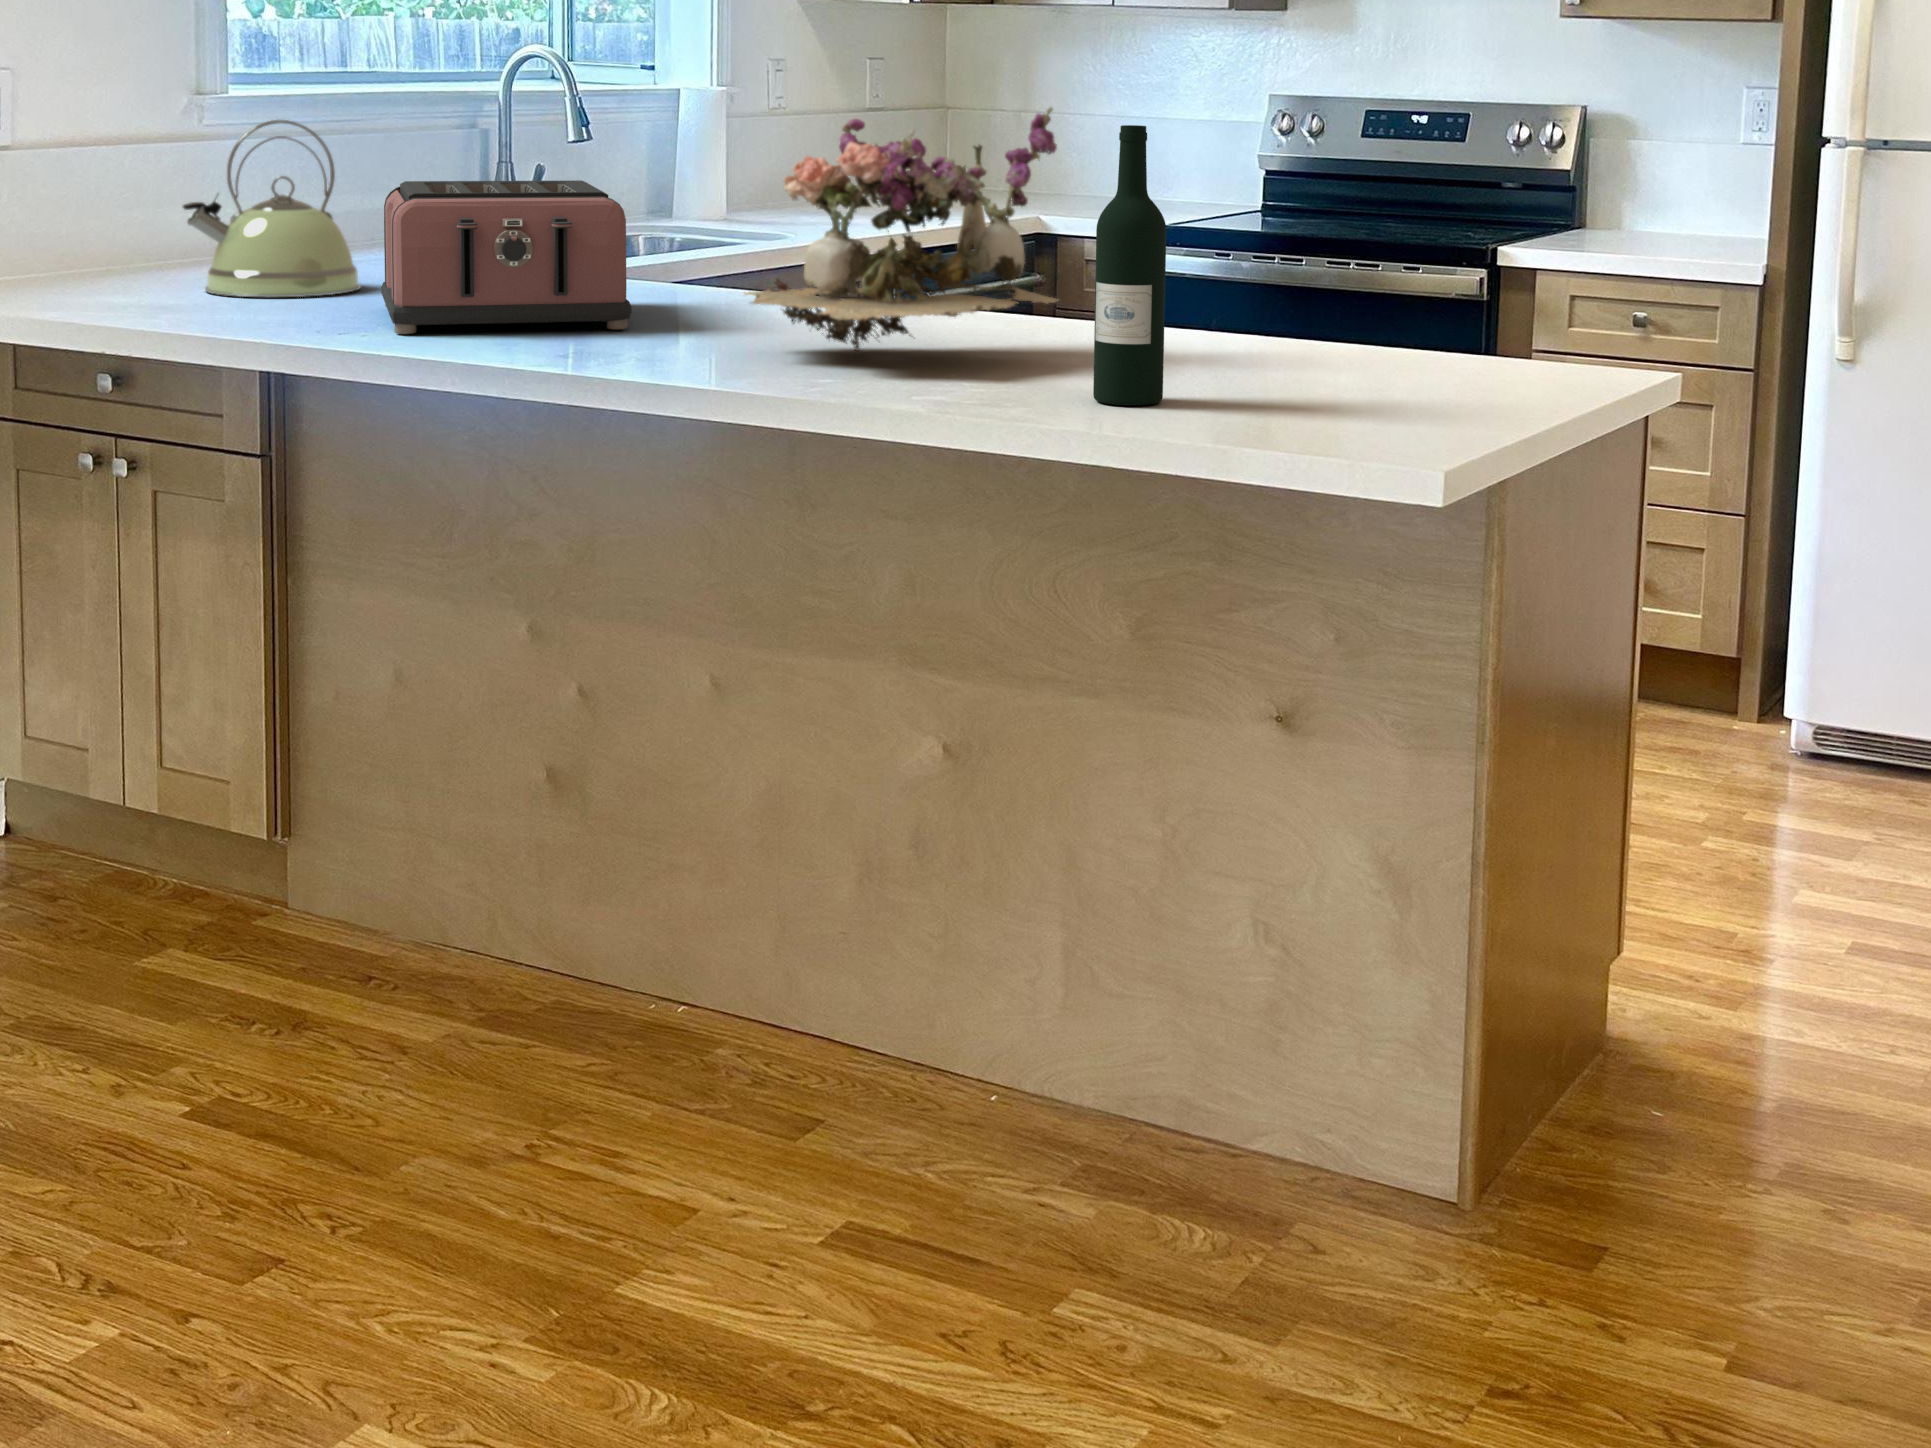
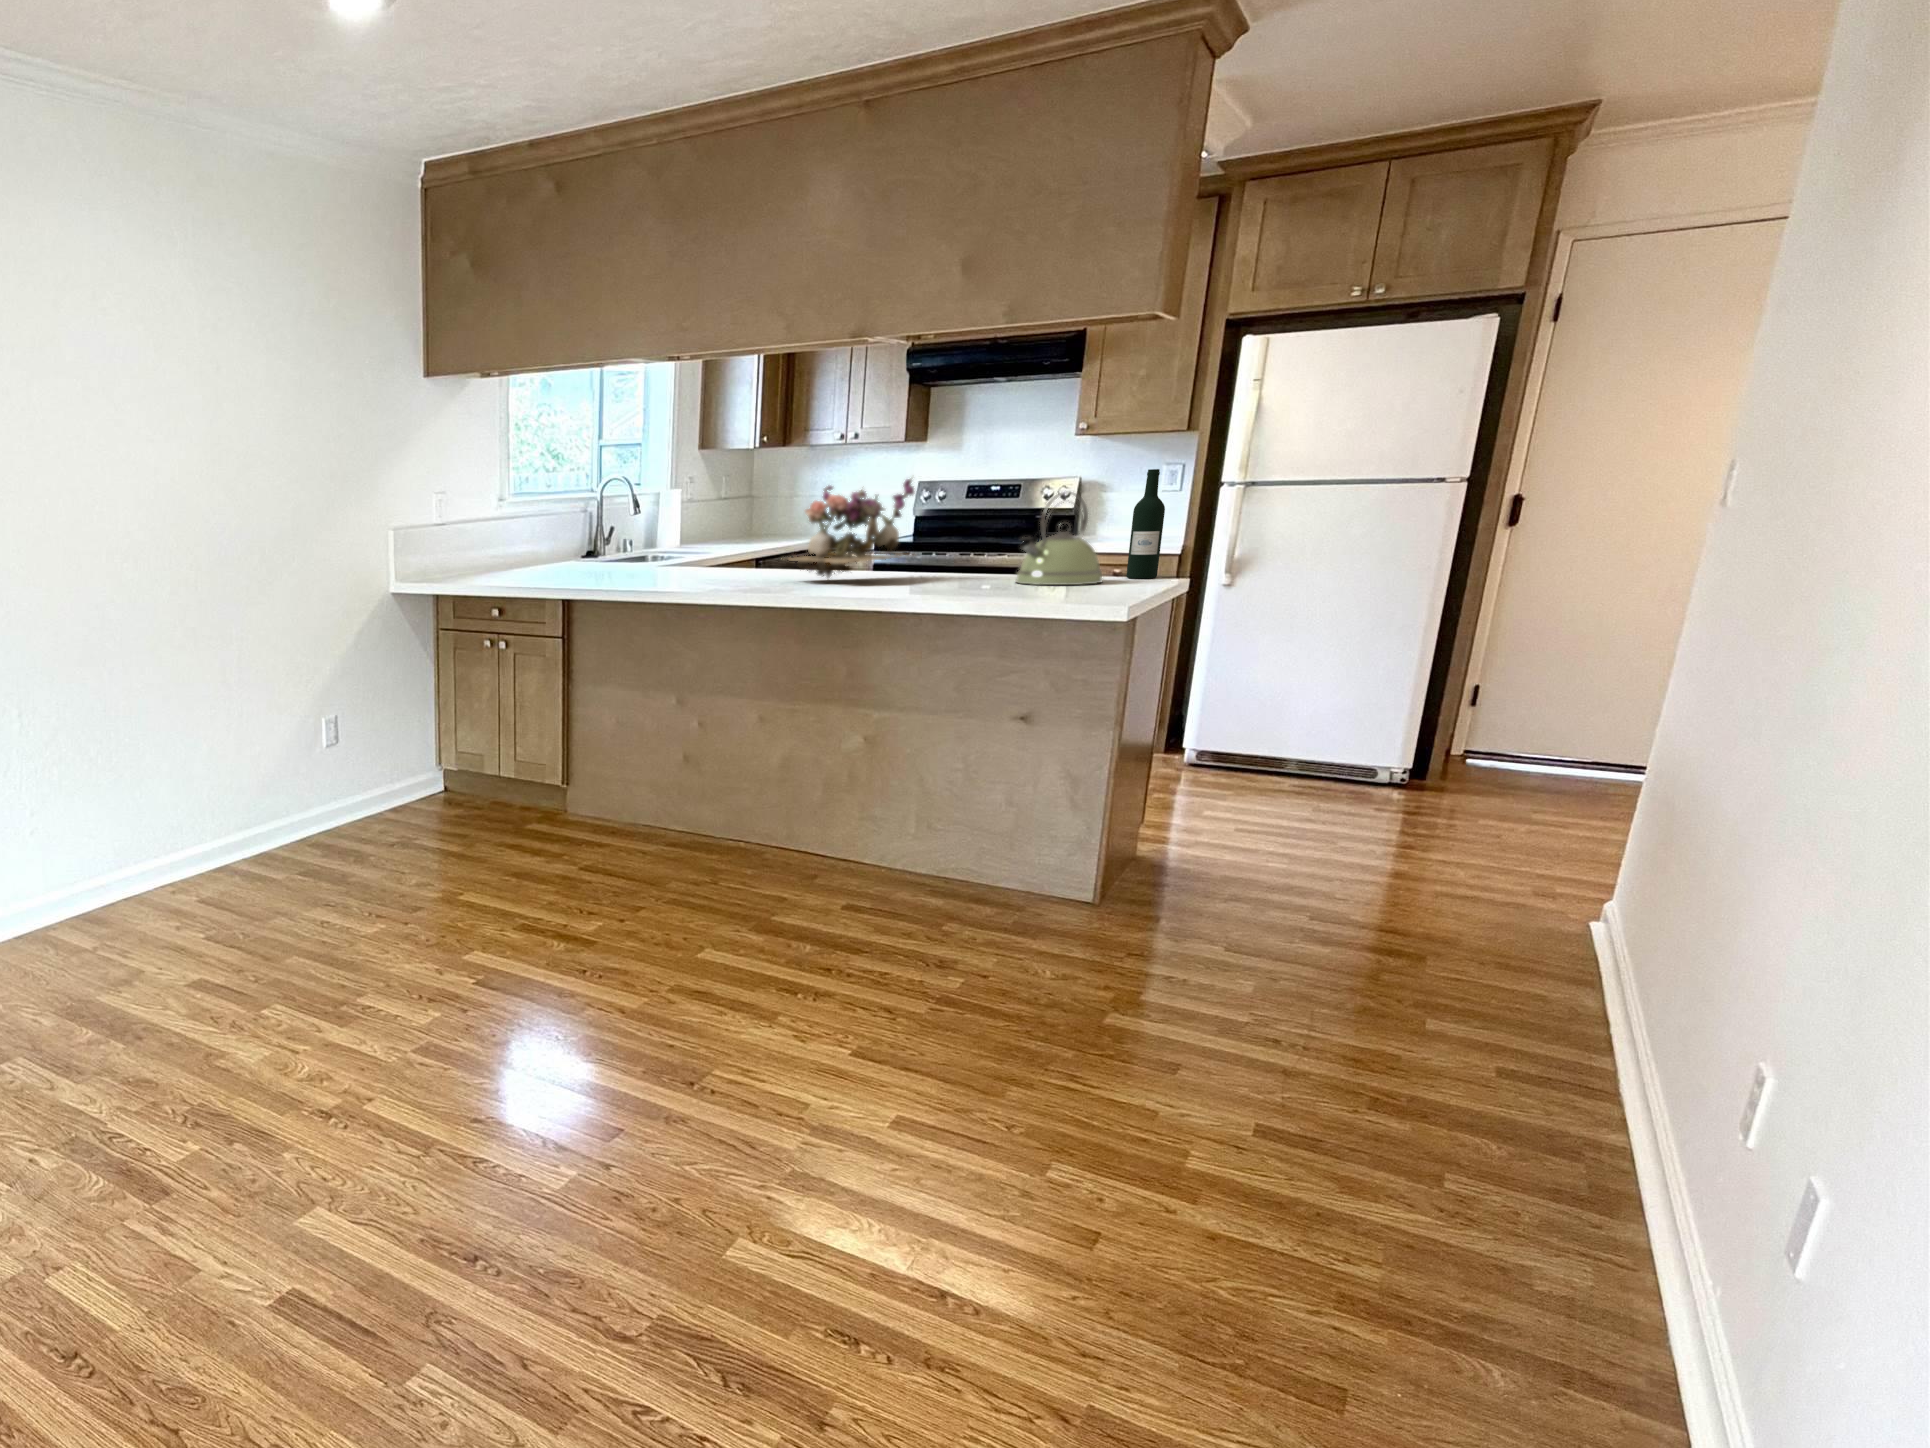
kettle: present [183,120,361,297] -> present [1016,493,1102,585]
wine bottle: present [1093,125,1166,405] -> present [1126,469,1165,578]
toaster: present [381,180,632,334] -> none [608,522,723,583]

